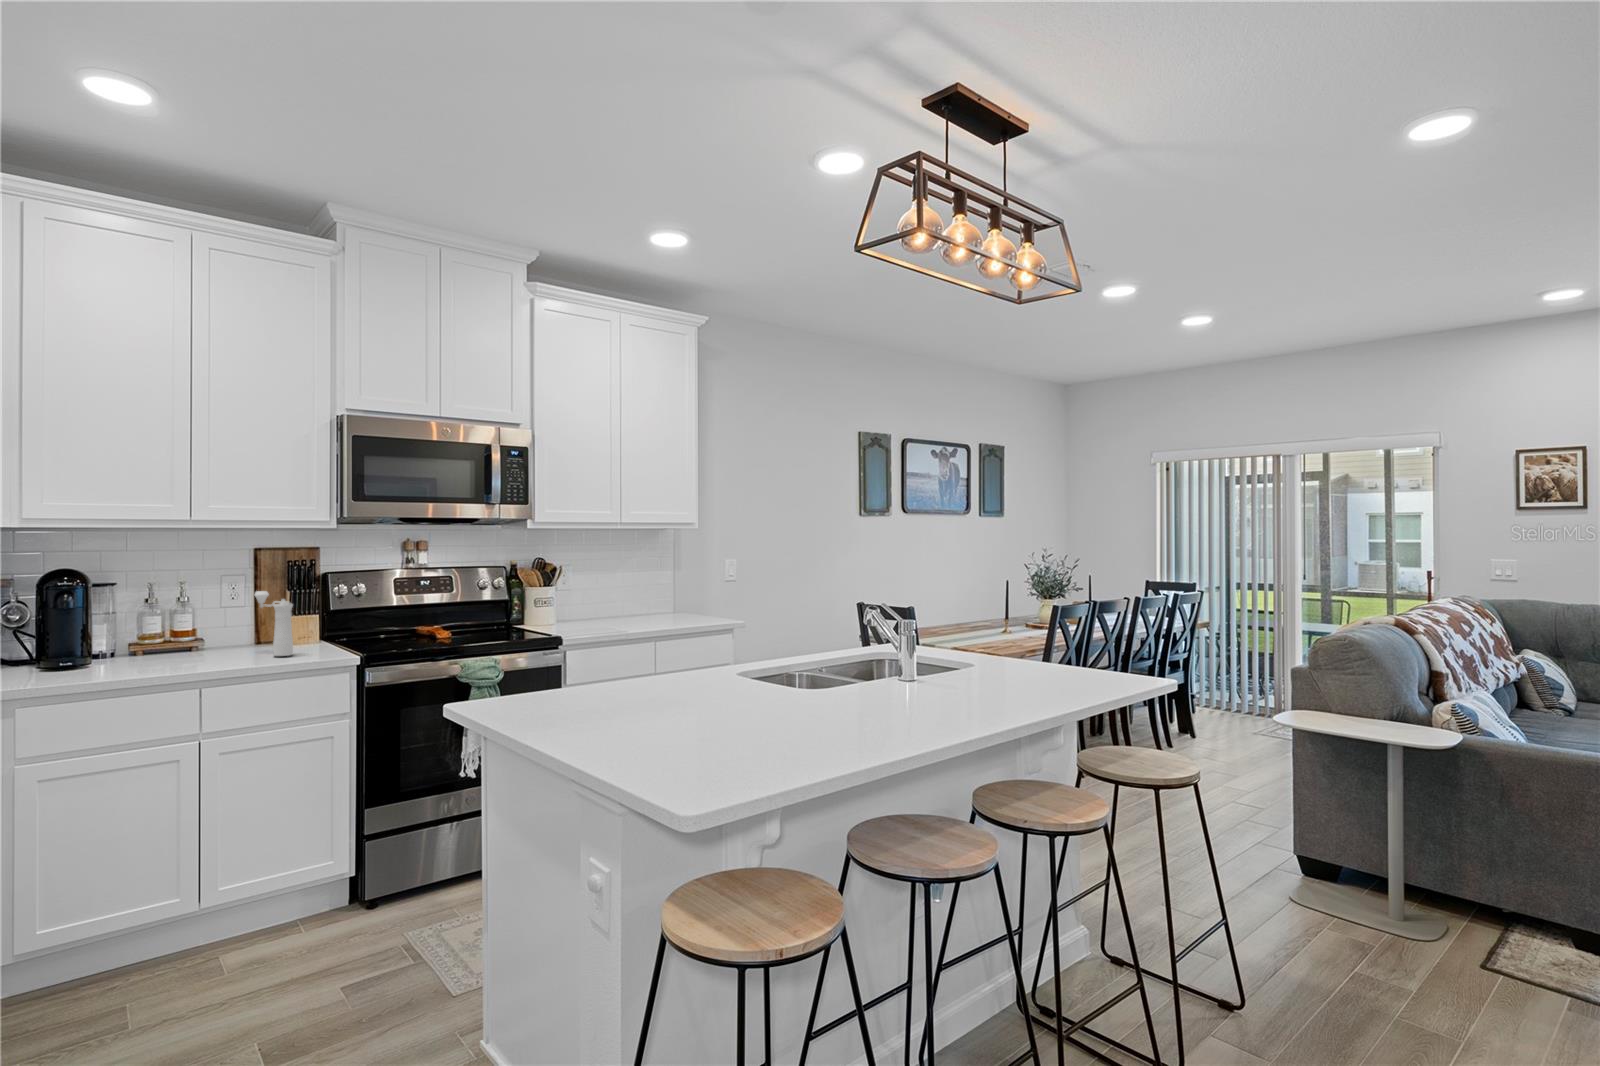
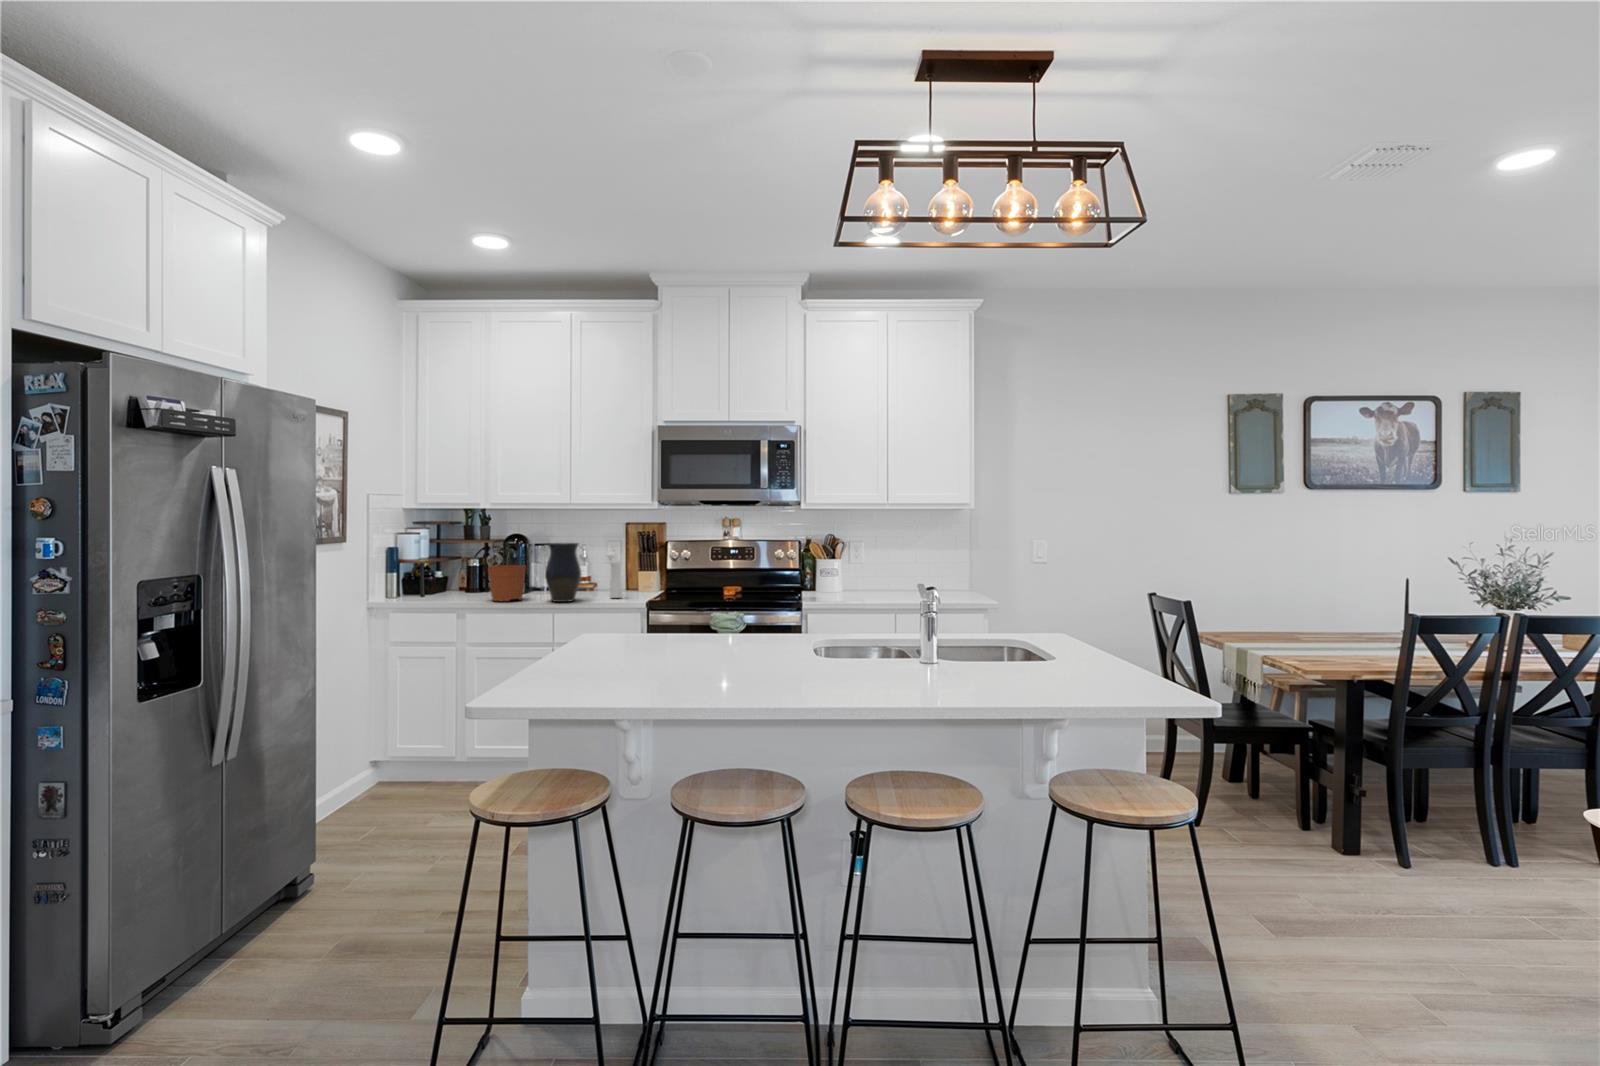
vase: none [174,579,239,670] -> present [545,543,581,602]
plant pot: none [57,592,133,679] -> present [488,549,526,601]

